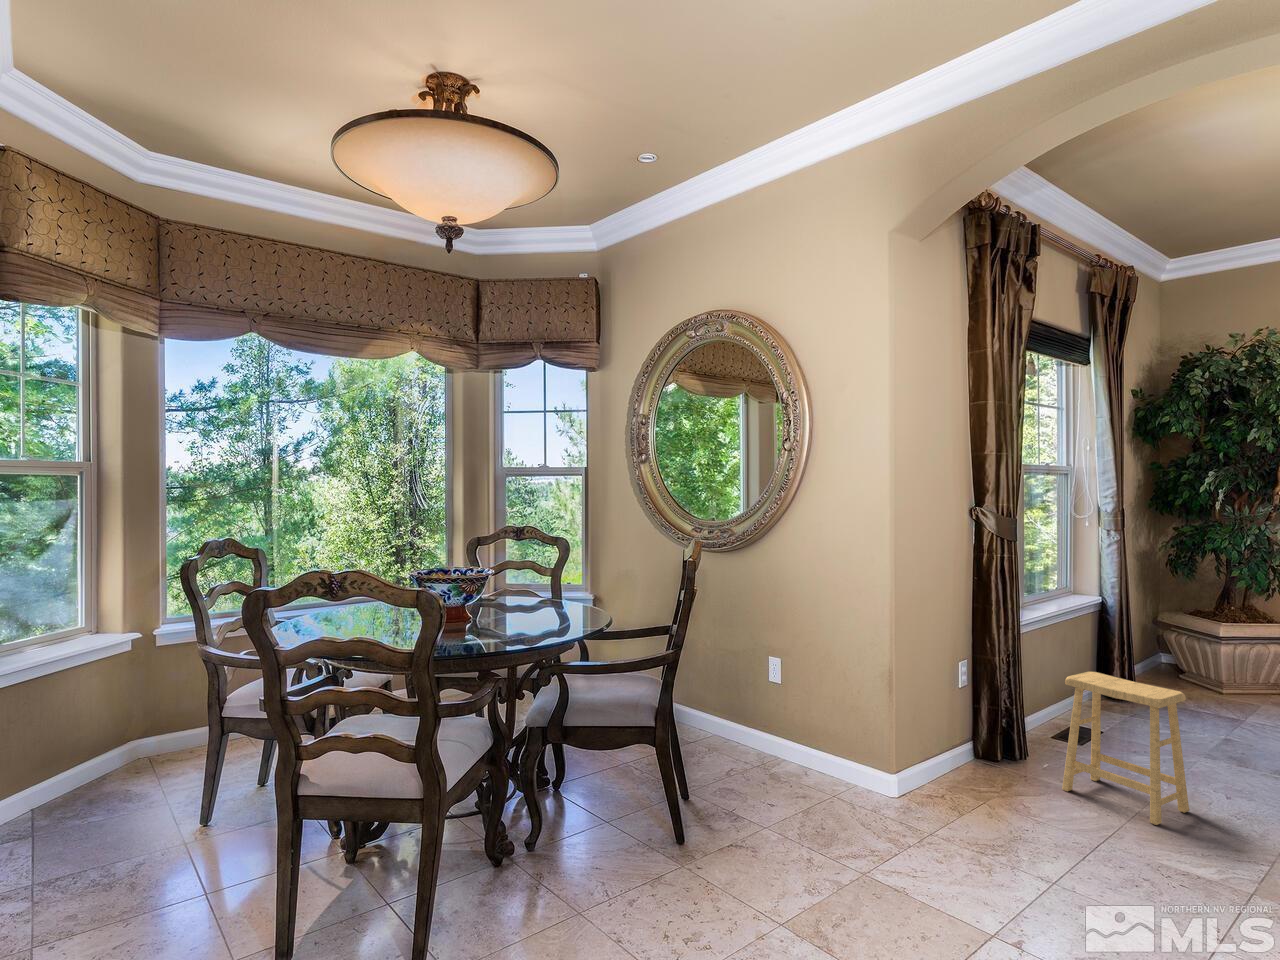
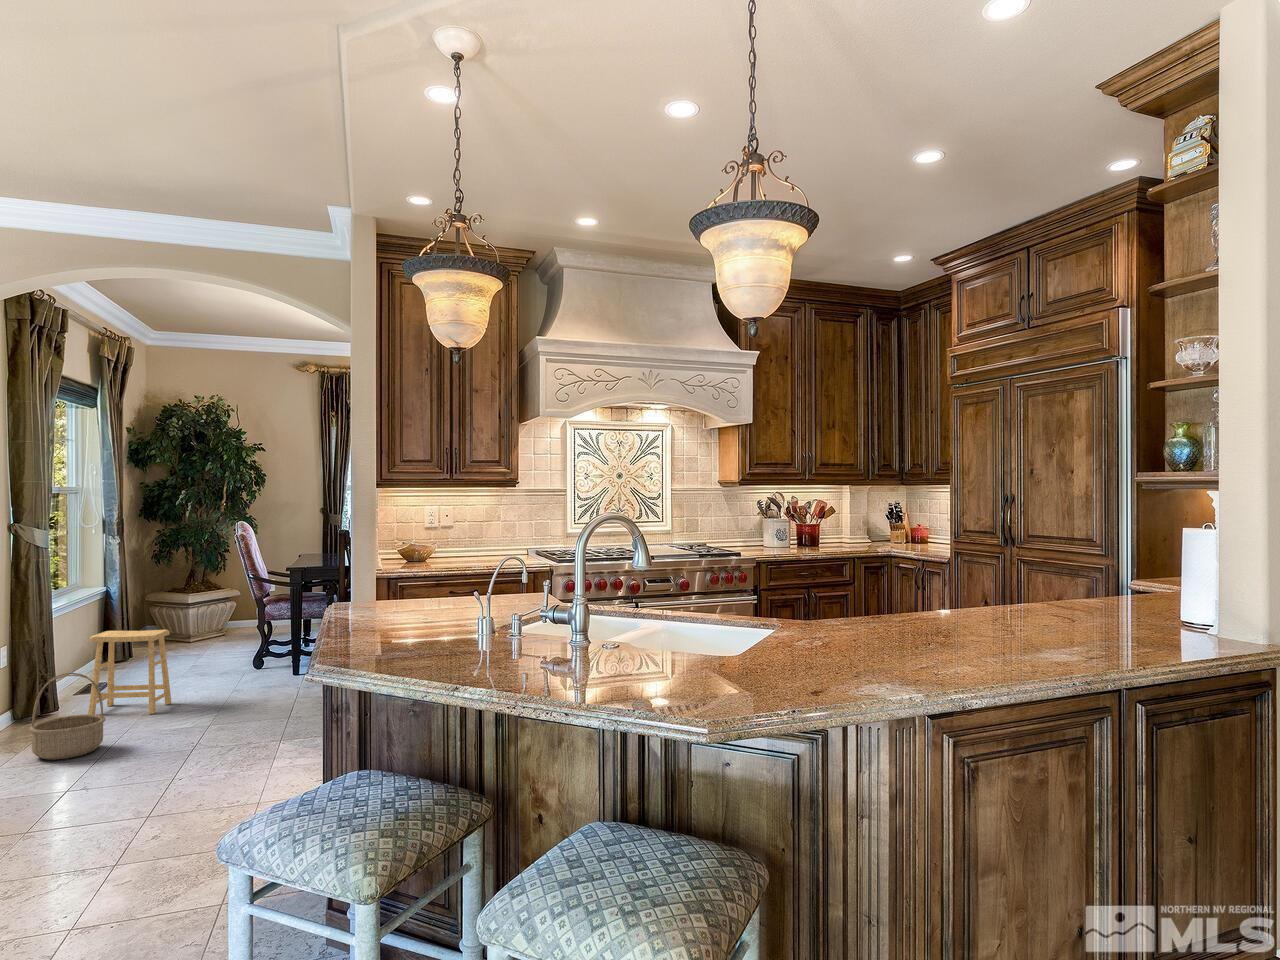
basket: none [971,738,1075,874] -> present [30,673,106,760]

